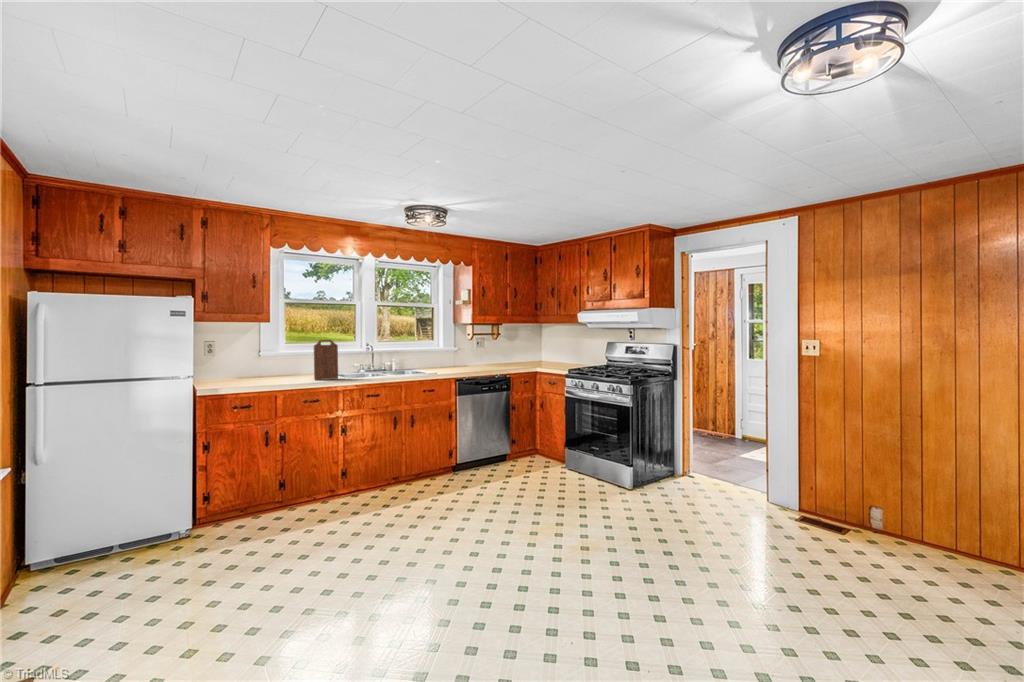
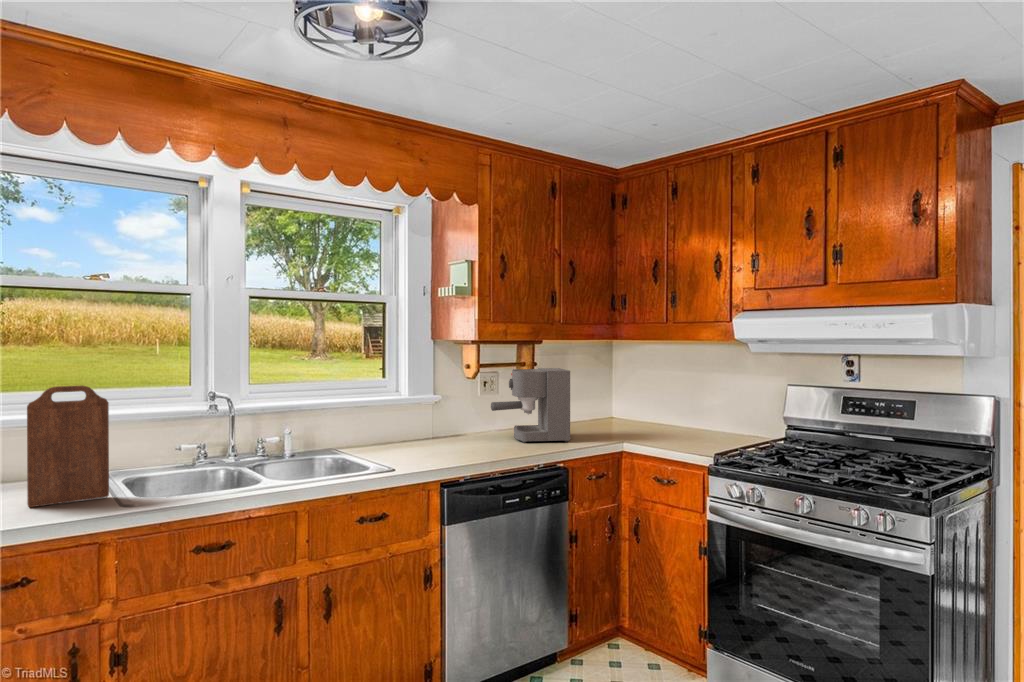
coffee maker: none [479,336,513,368] -> present [491,368,570,443]

